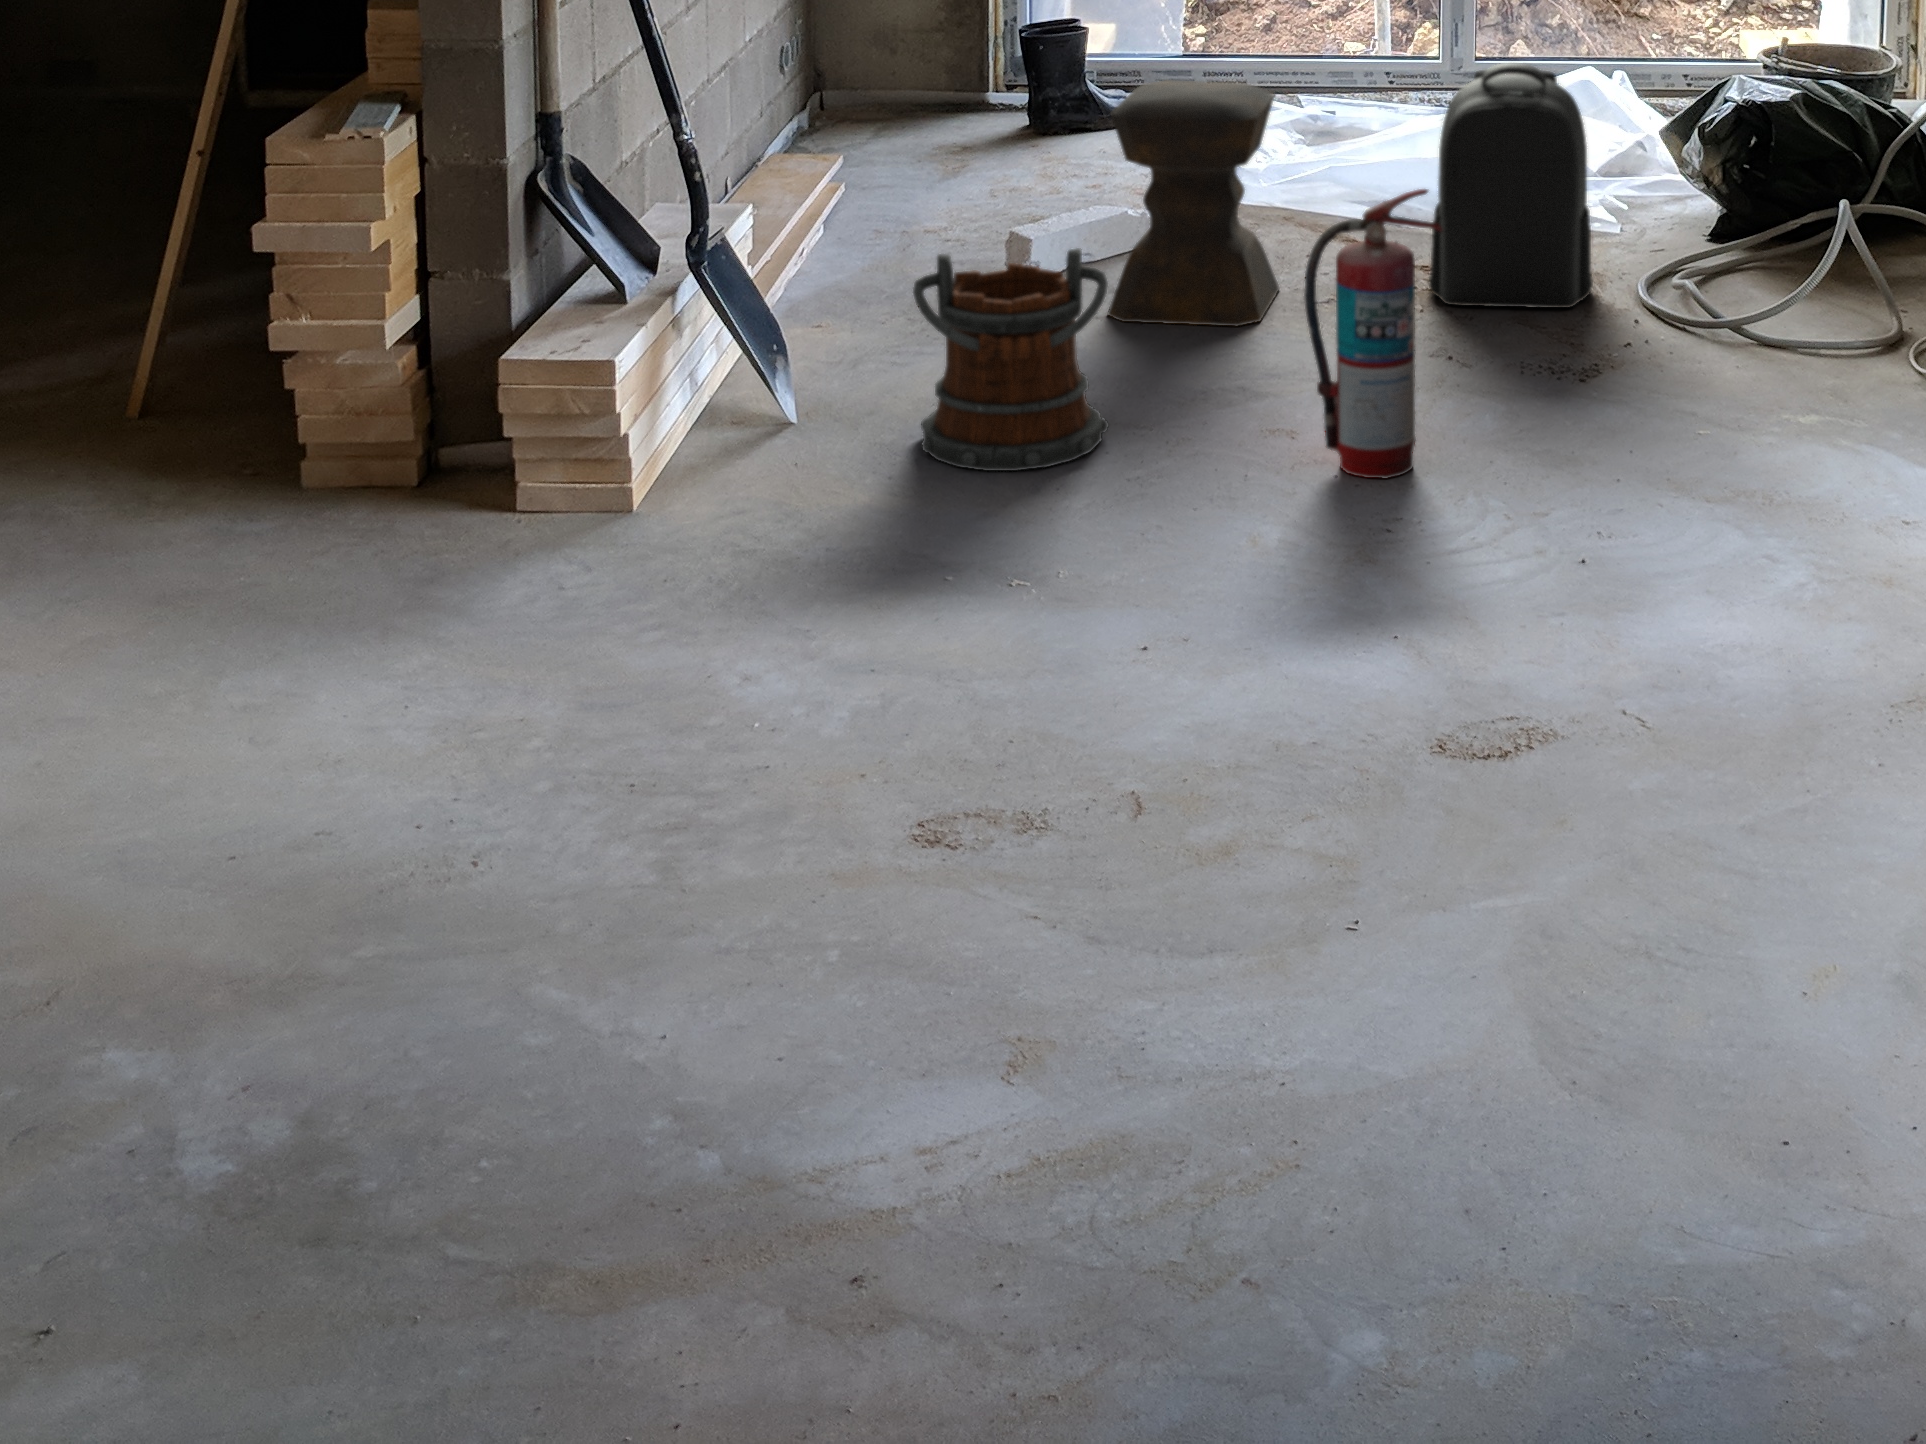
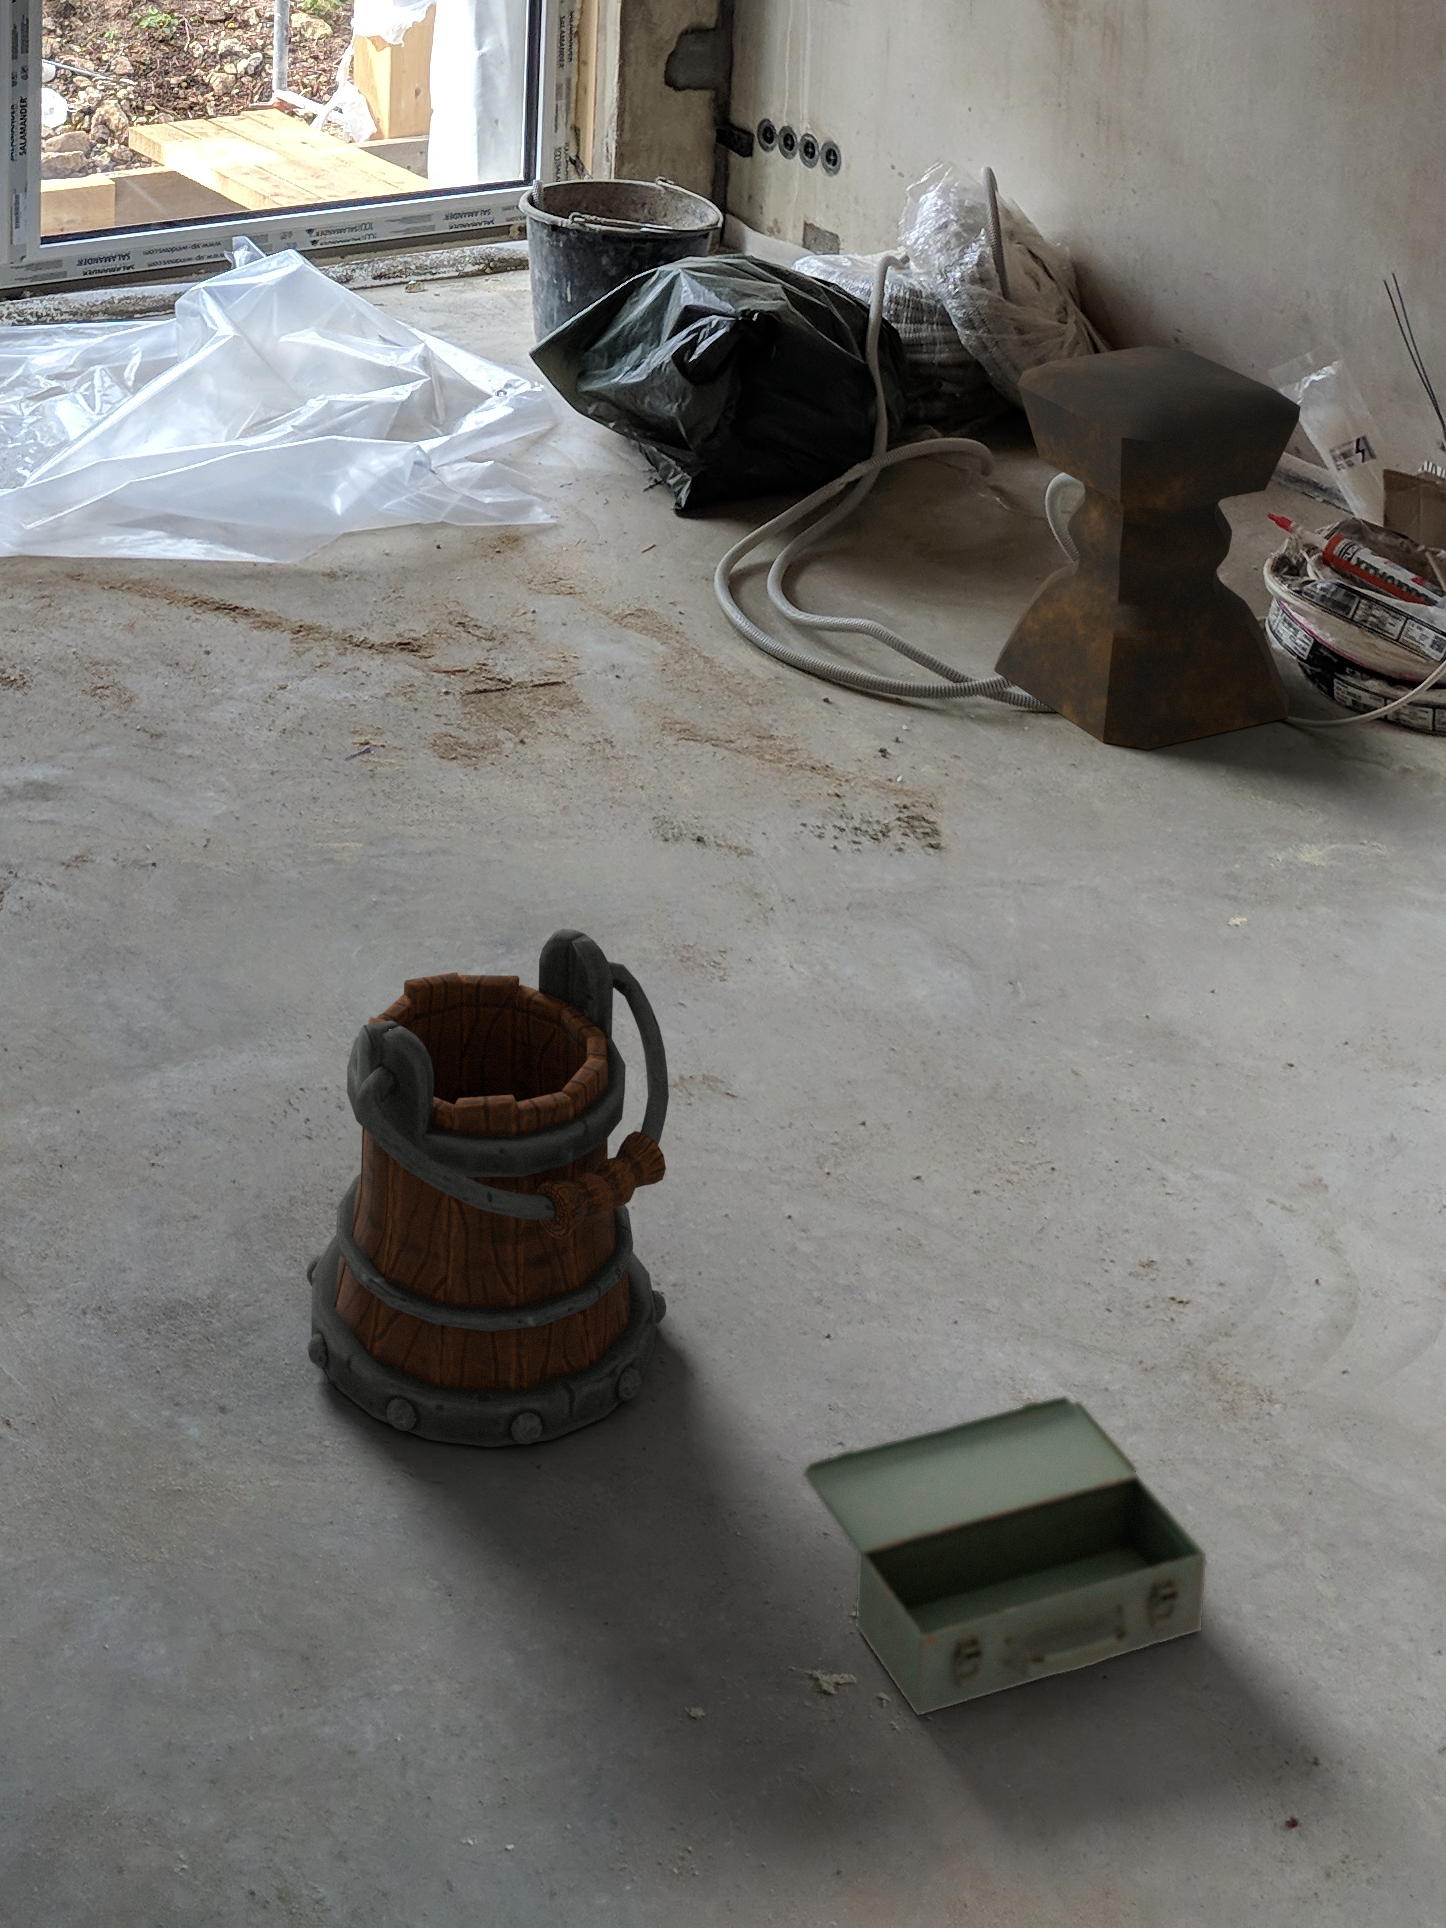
backpack: present [1429,63,1593,308] -> none [529,348,788,751]
stool: present [1108,80,1279,326] -> present [994,346,1301,750]
fire extinguisher: present [1304,189,1443,478] -> none [1005,692,1185,1214]
toolbox: none [991,471,1181,568] -> present [804,1397,1206,1715]

